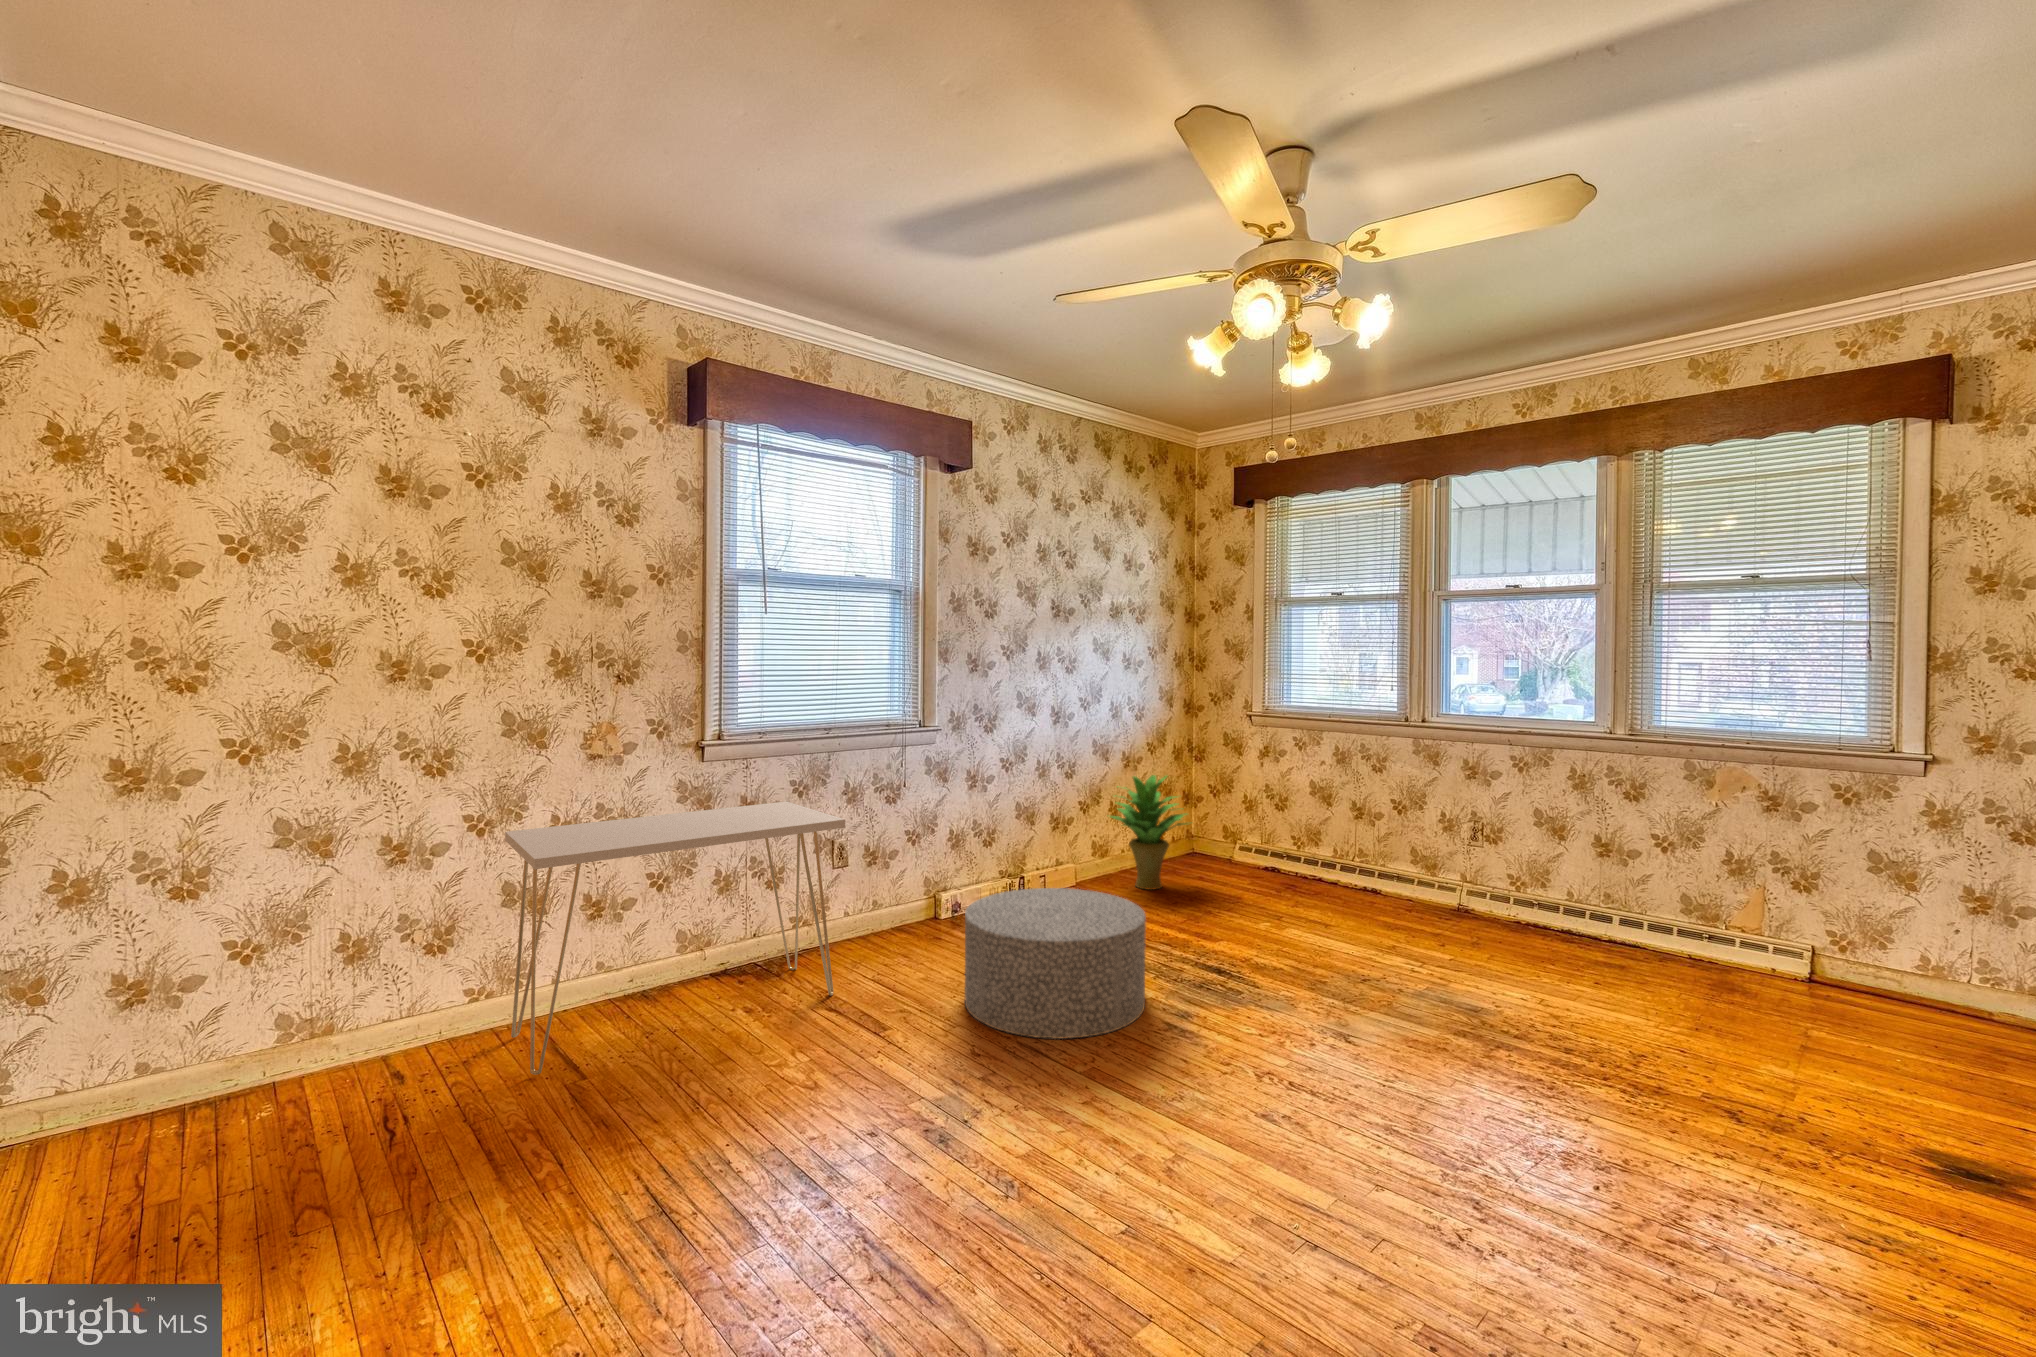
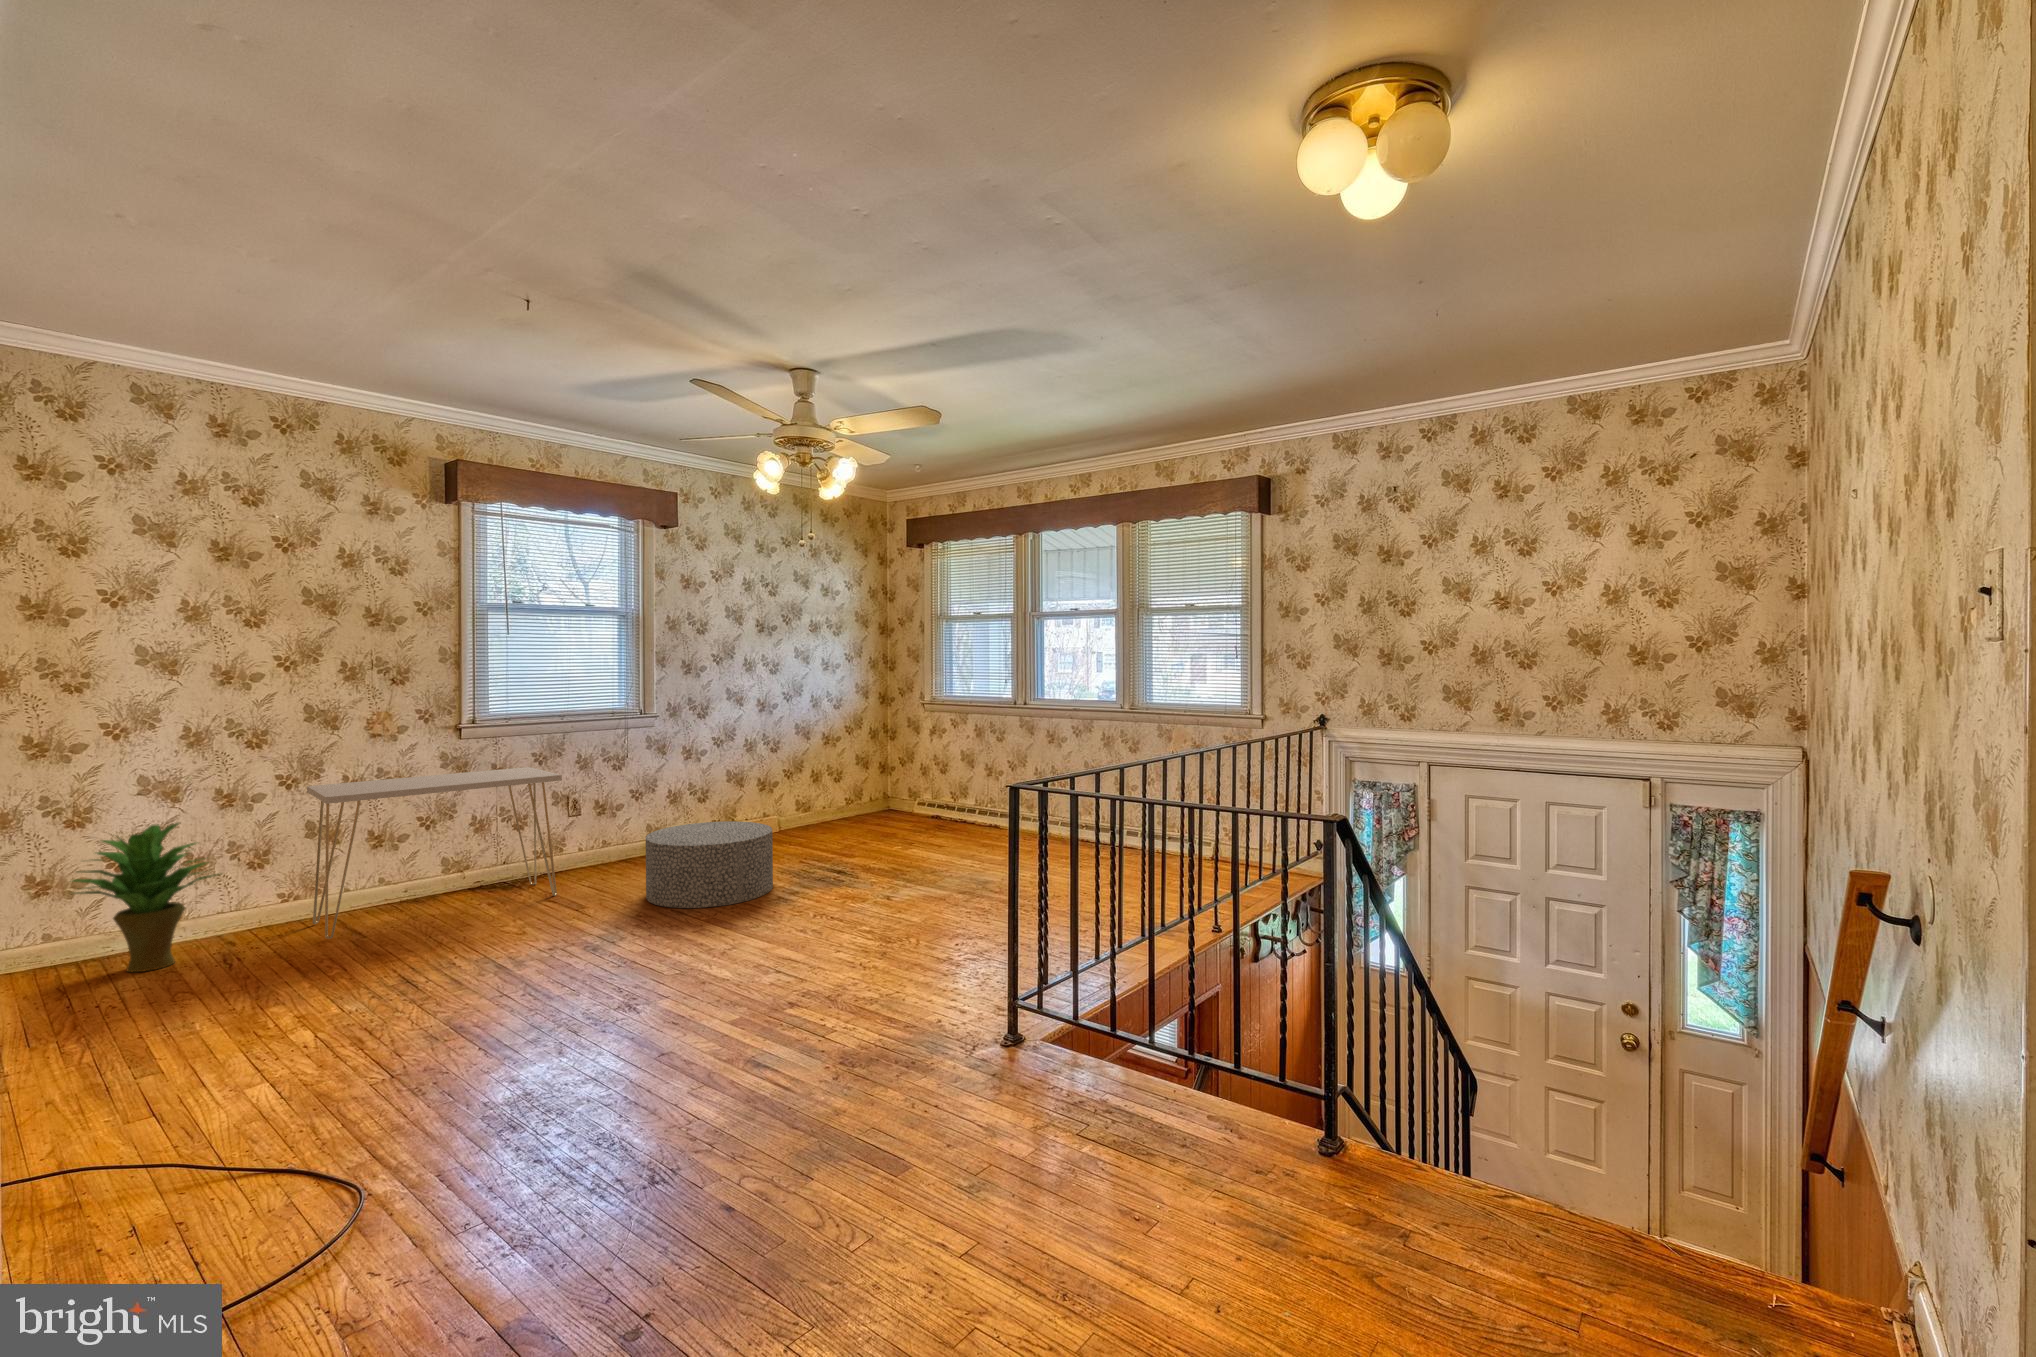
potted plant: present [1110,775,1186,890] -> present [73,823,222,972]

